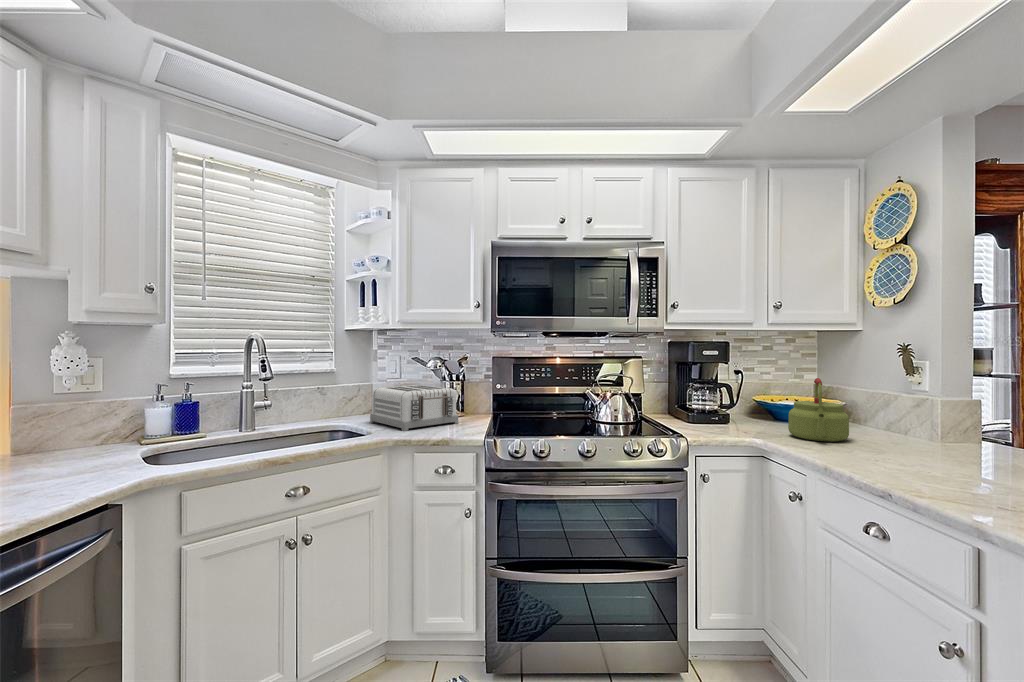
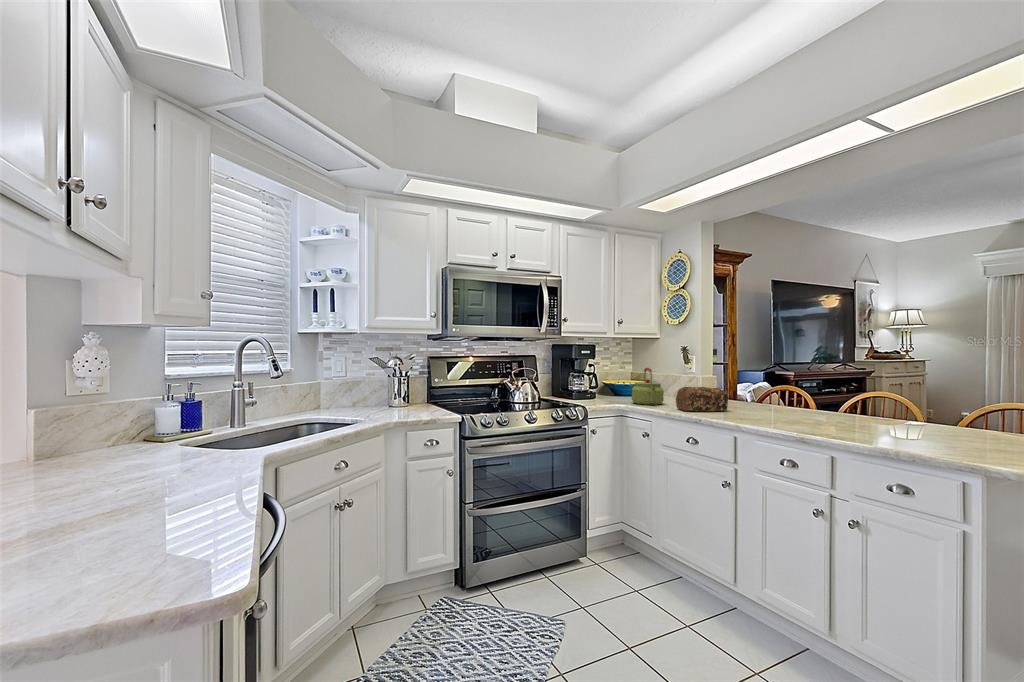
toaster: present [370,385,458,431] -> none [343,380,417,416]
bread loaf: none [860,417,984,471] -> present [676,387,728,411]

